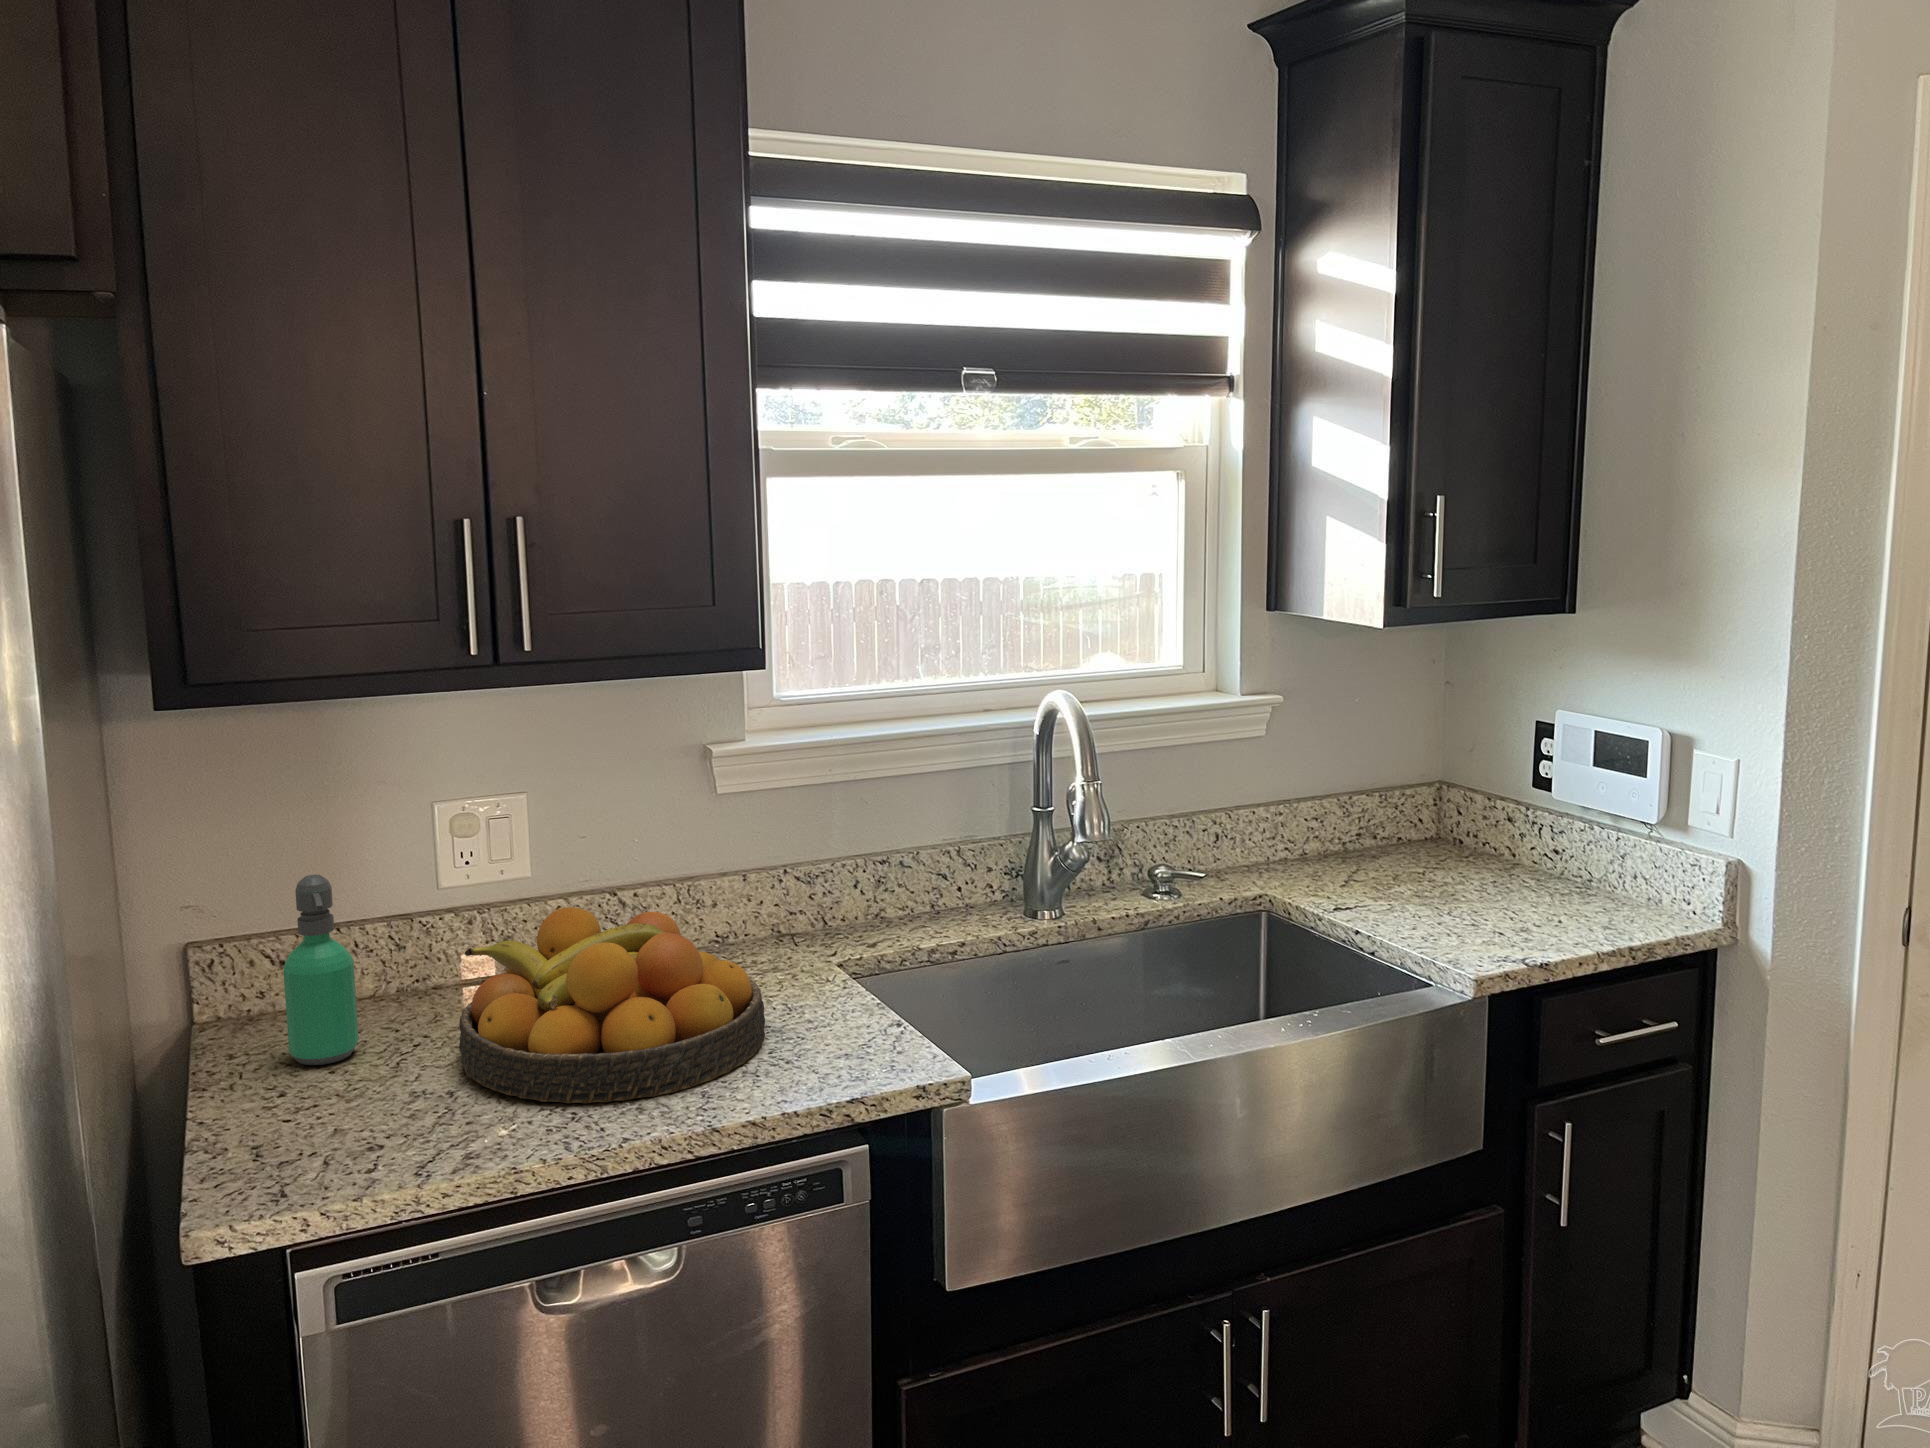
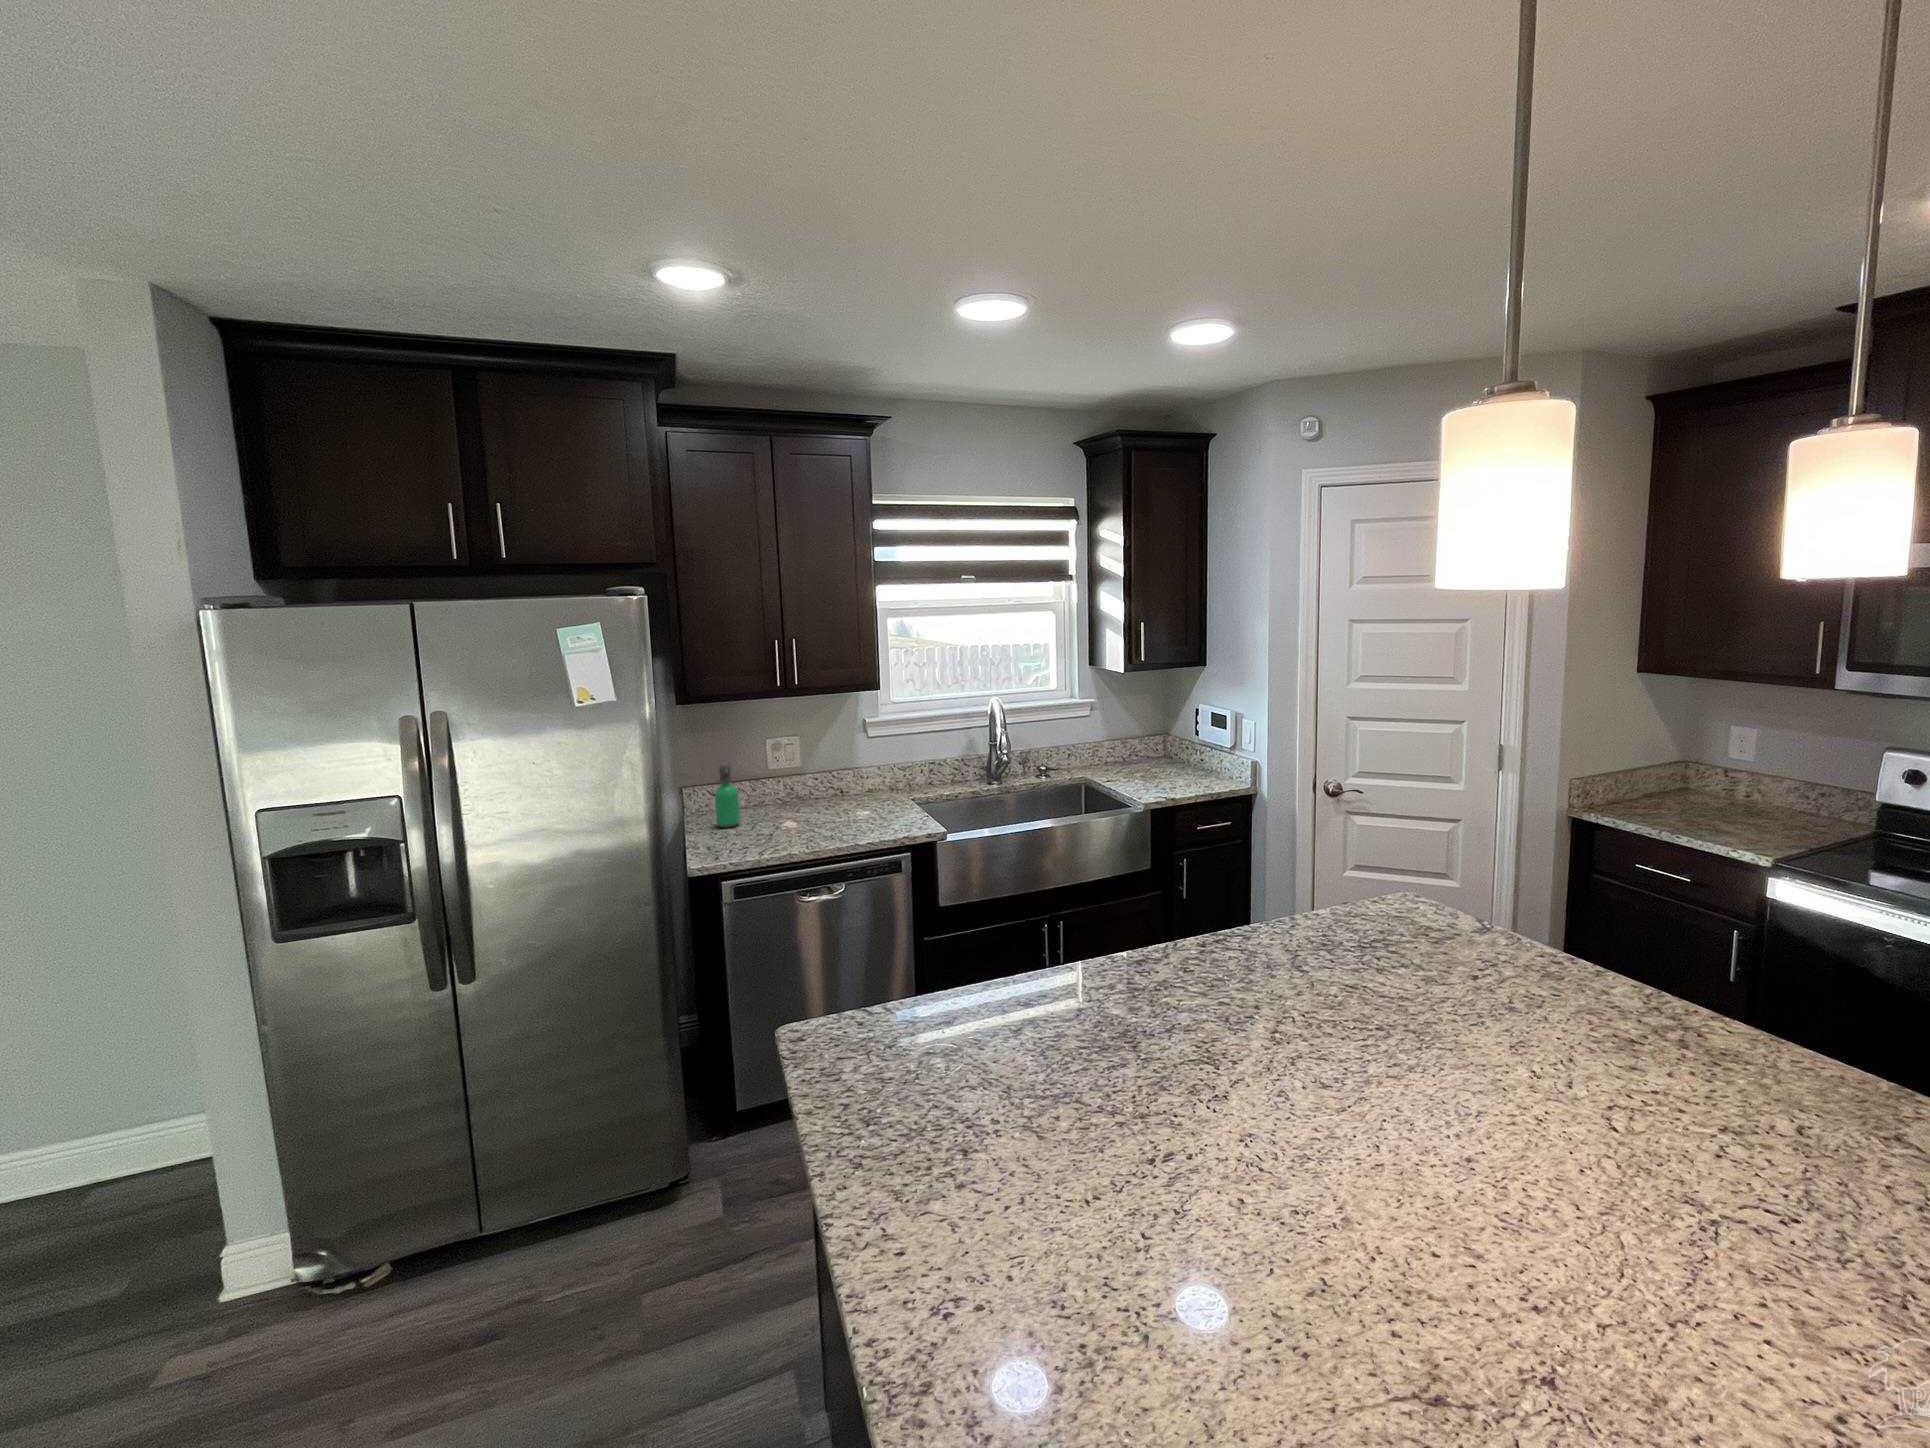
fruit bowl: present [459,907,765,1103] -> none [774,775,878,837]

